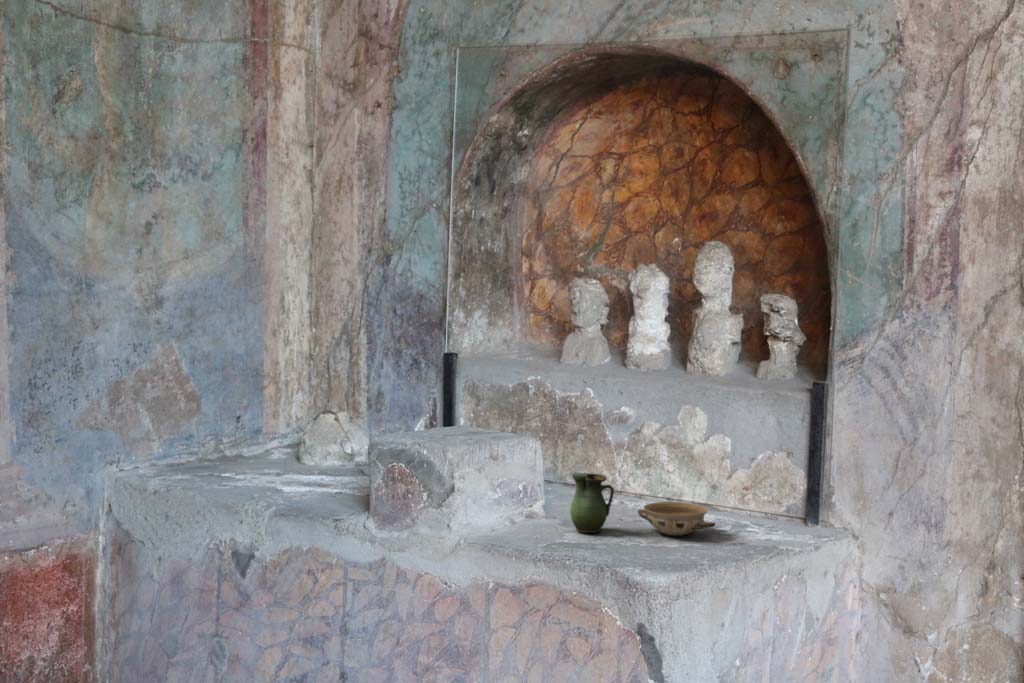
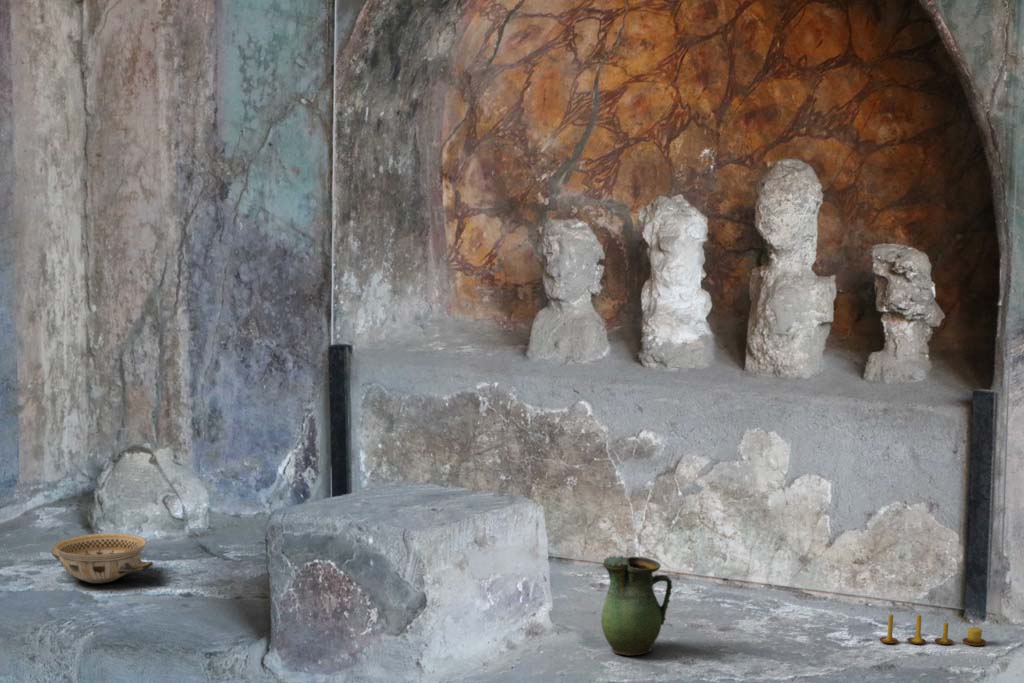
ceramic bowl: present [638,502,715,536] -> present [52,533,153,584]
candle: none [746,515,814,539] -> present [879,614,986,646]

